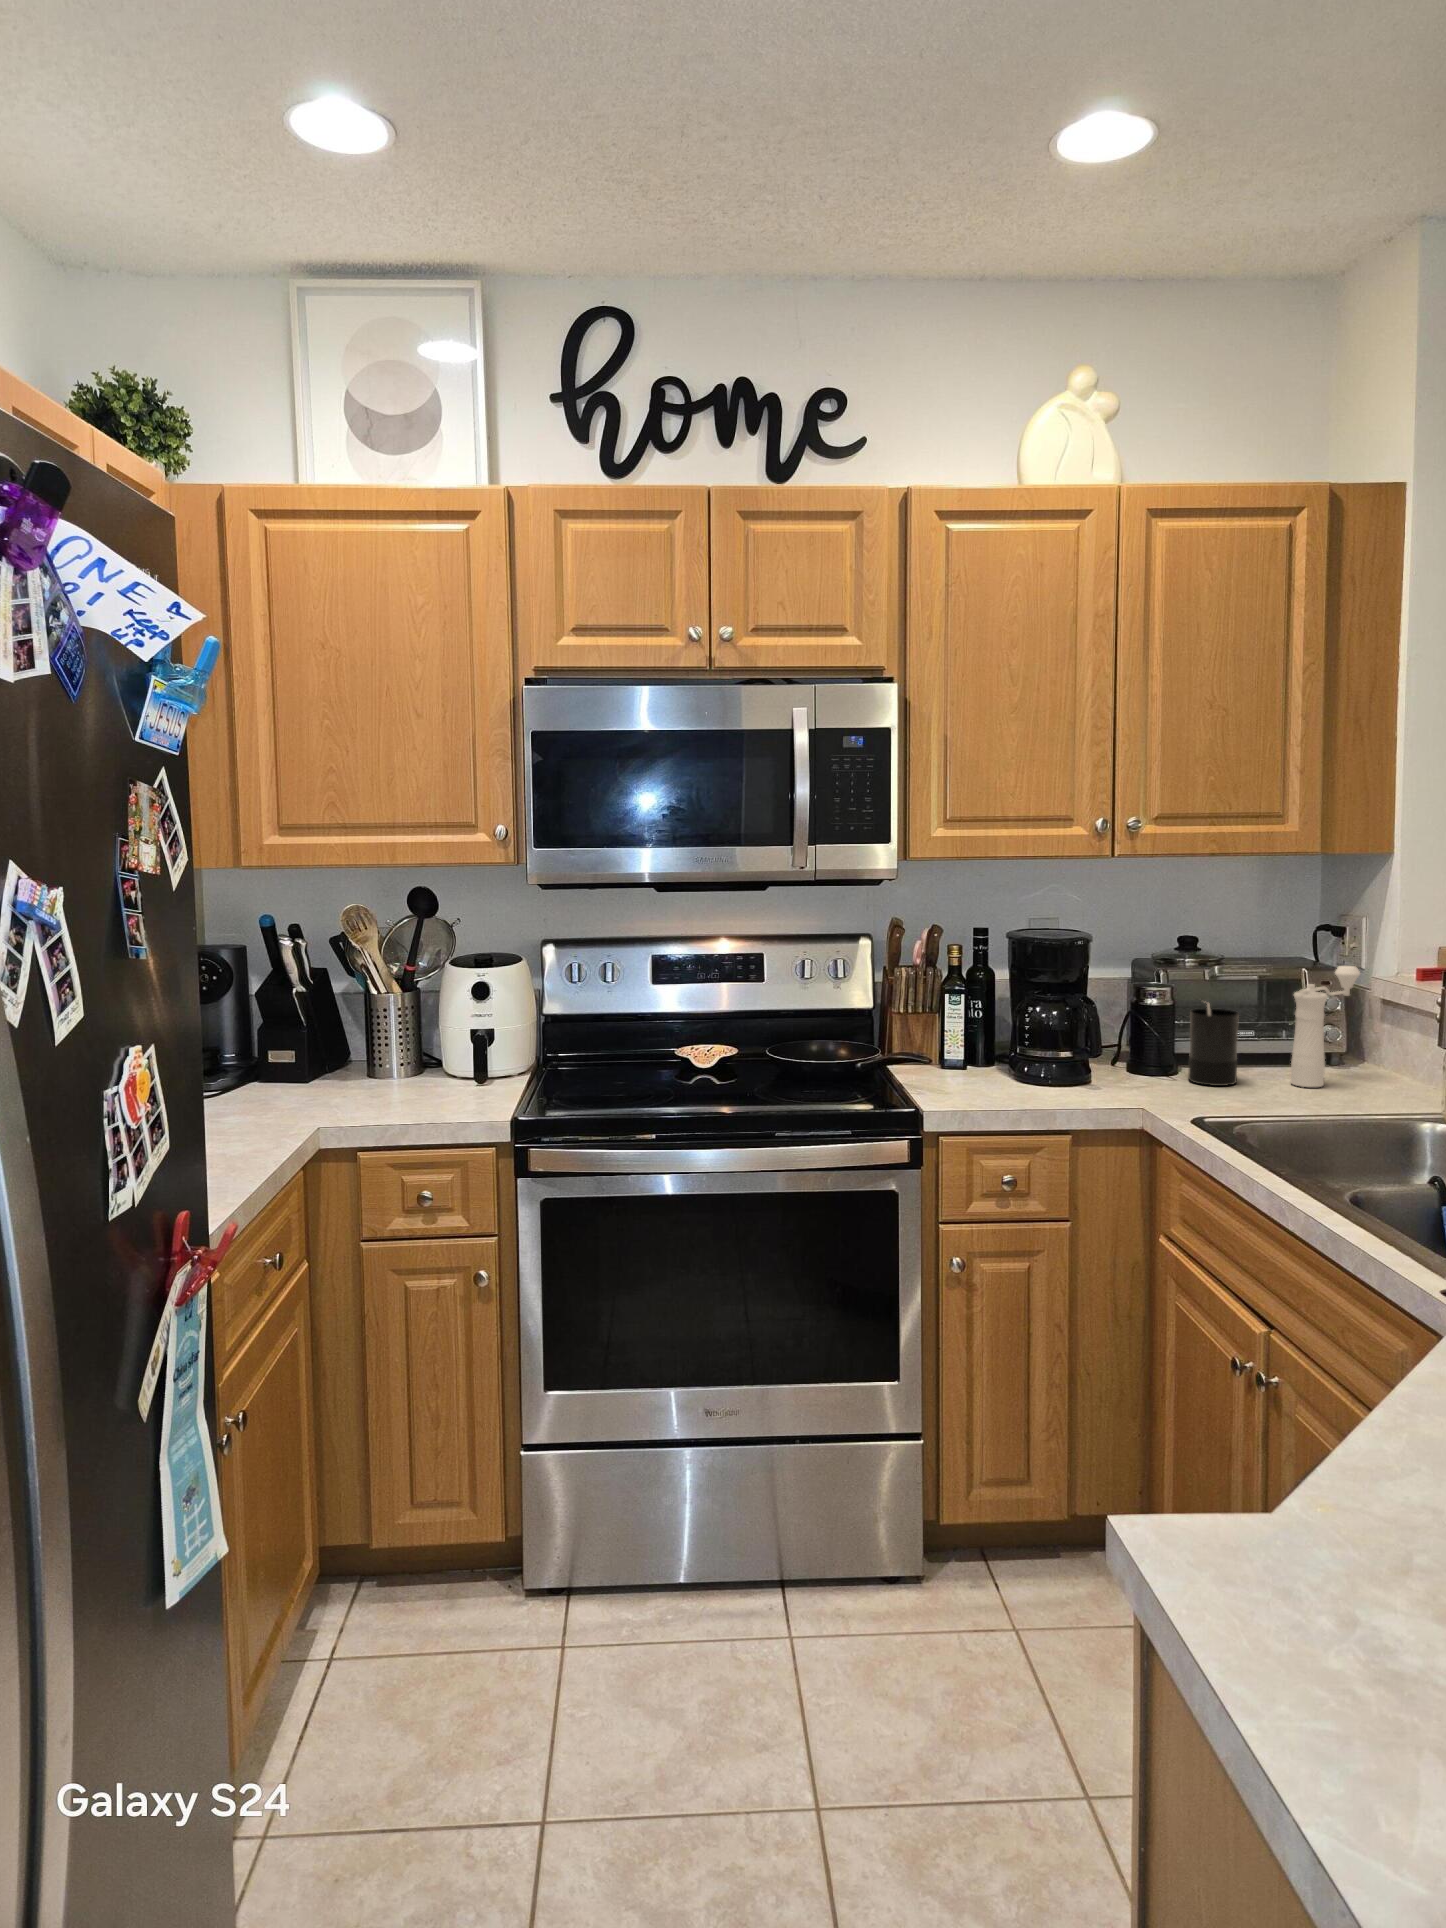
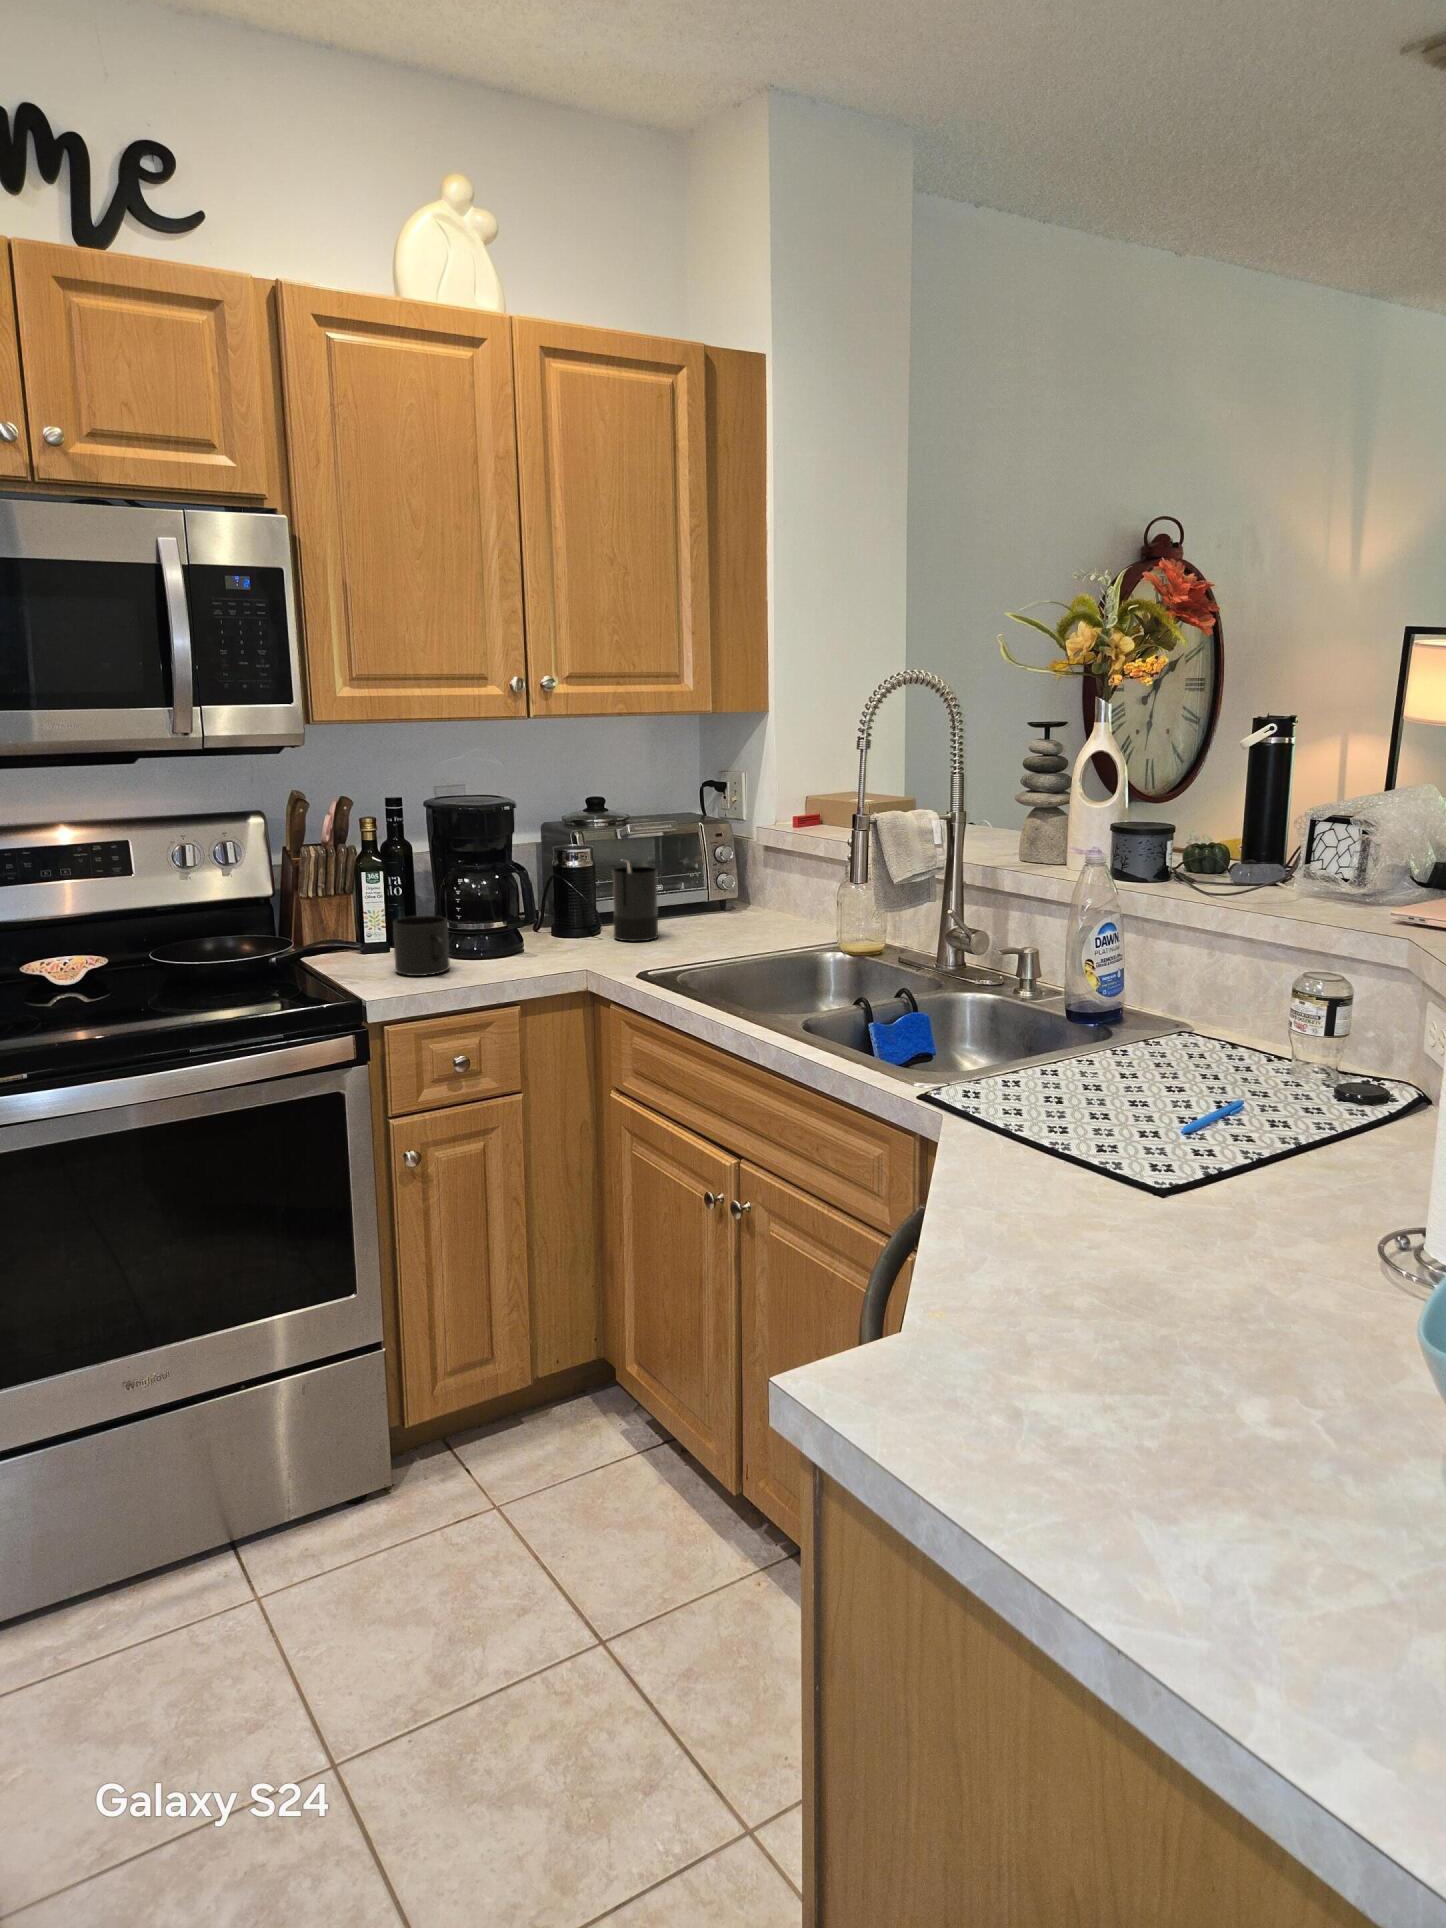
pepper mill: present [1291,966,1360,1087] -> none [703,818,755,934]
mug: none [962,1040,1012,1096] -> present [393,916,450,976]

